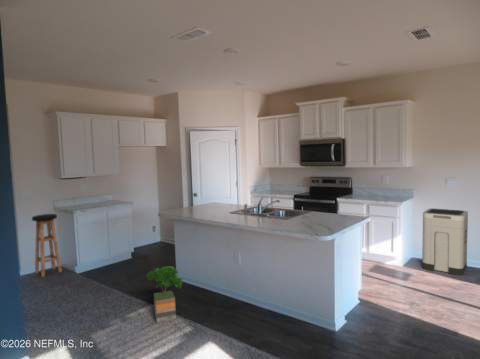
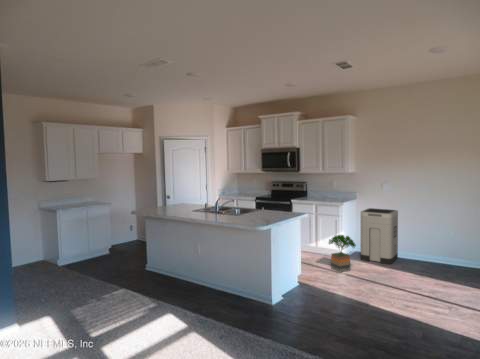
bar stool: present [32,214,62,277] -> none [19,213,46,269]
potted tree: present [147,266,182,323] -> present [329,235,356,272]

